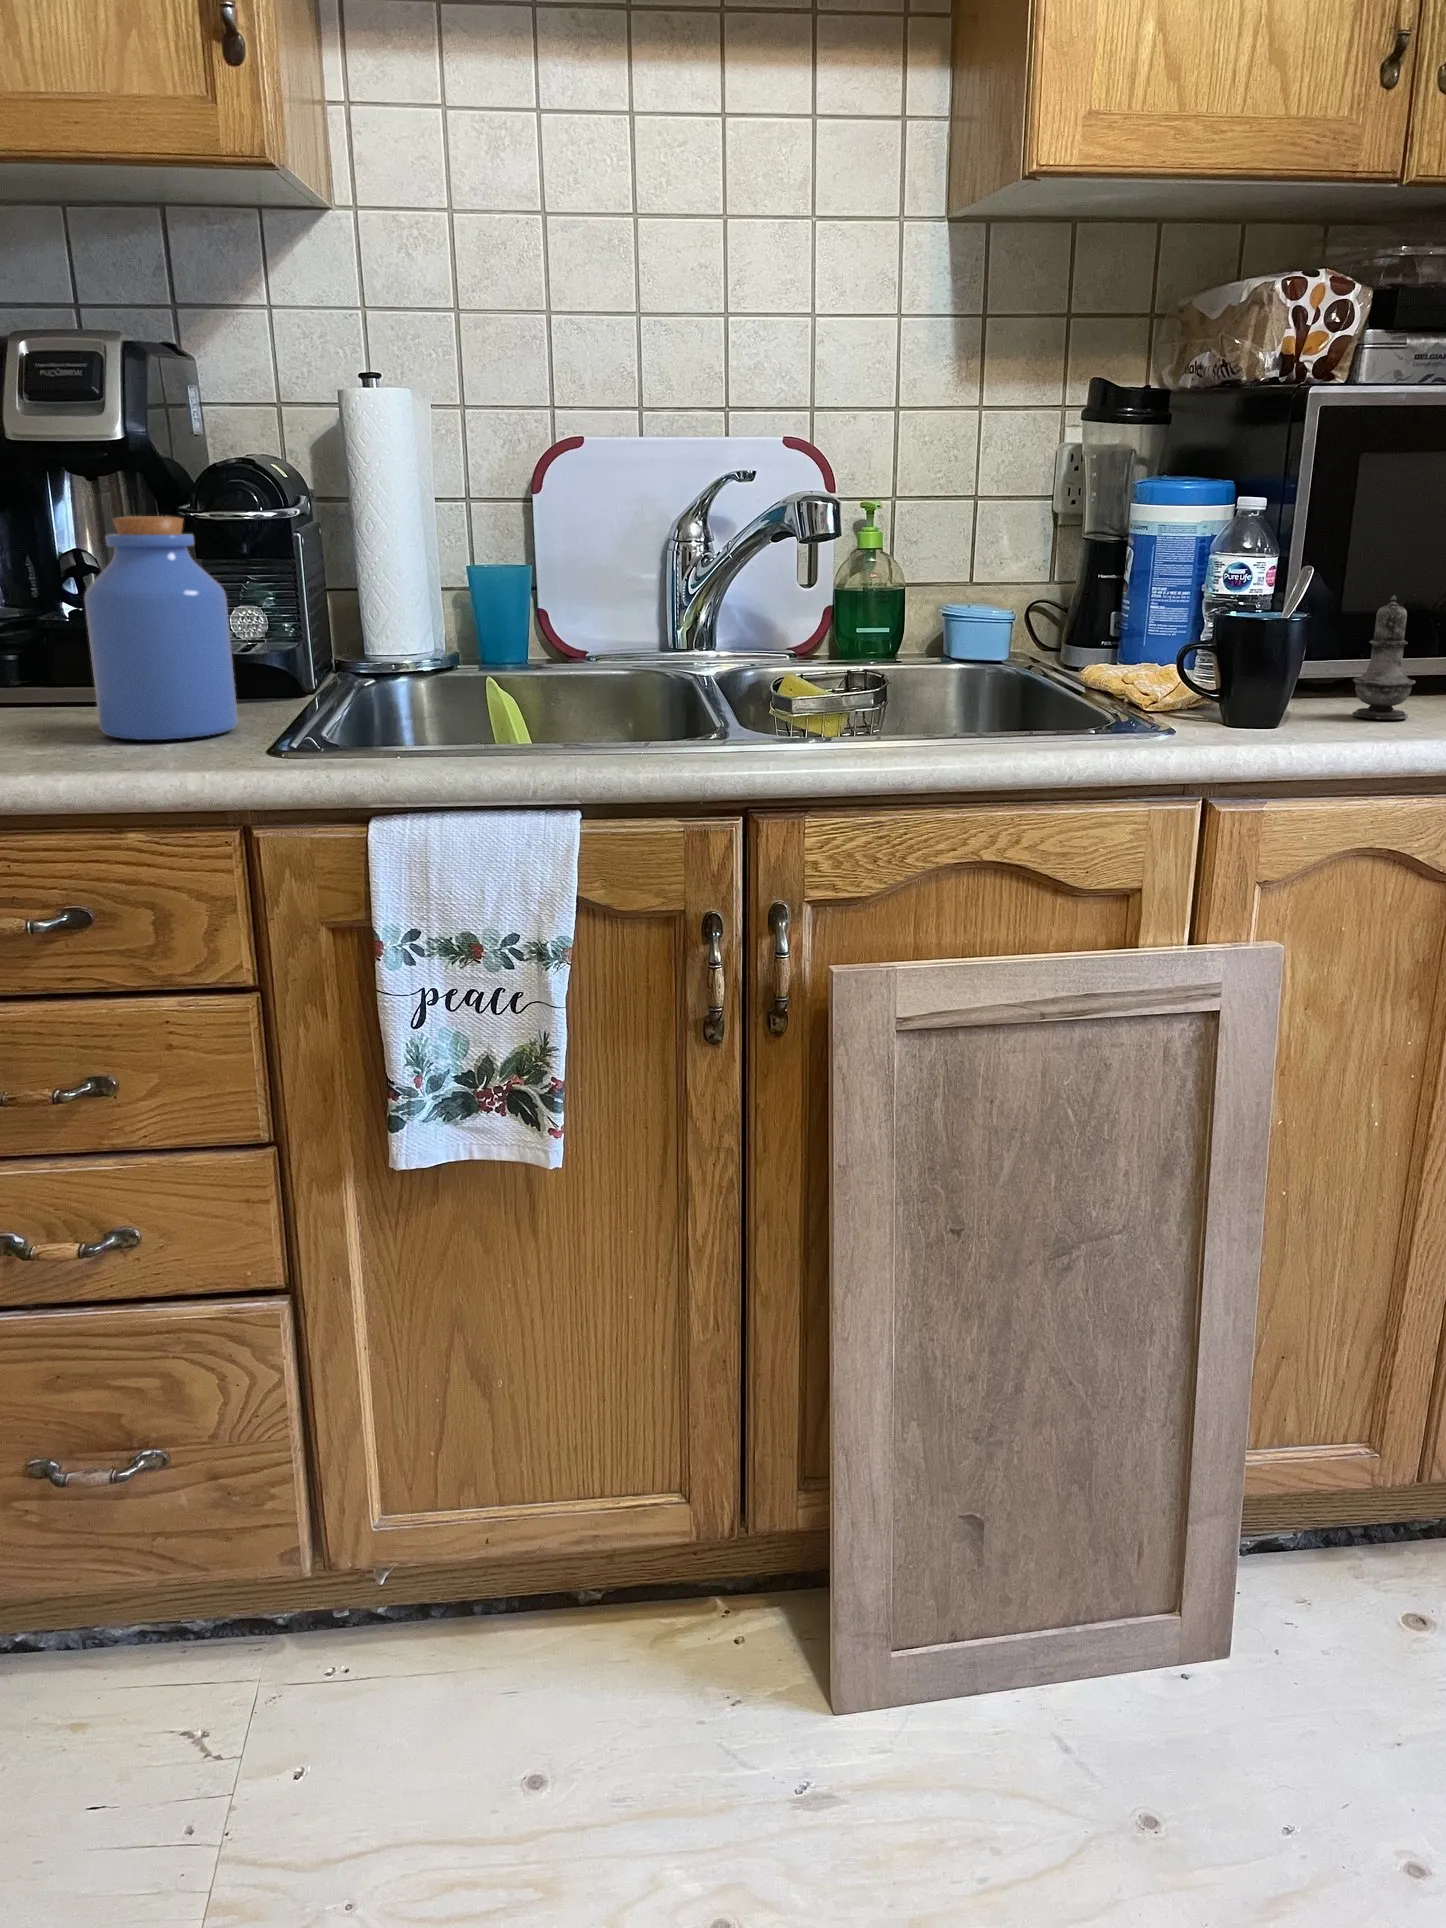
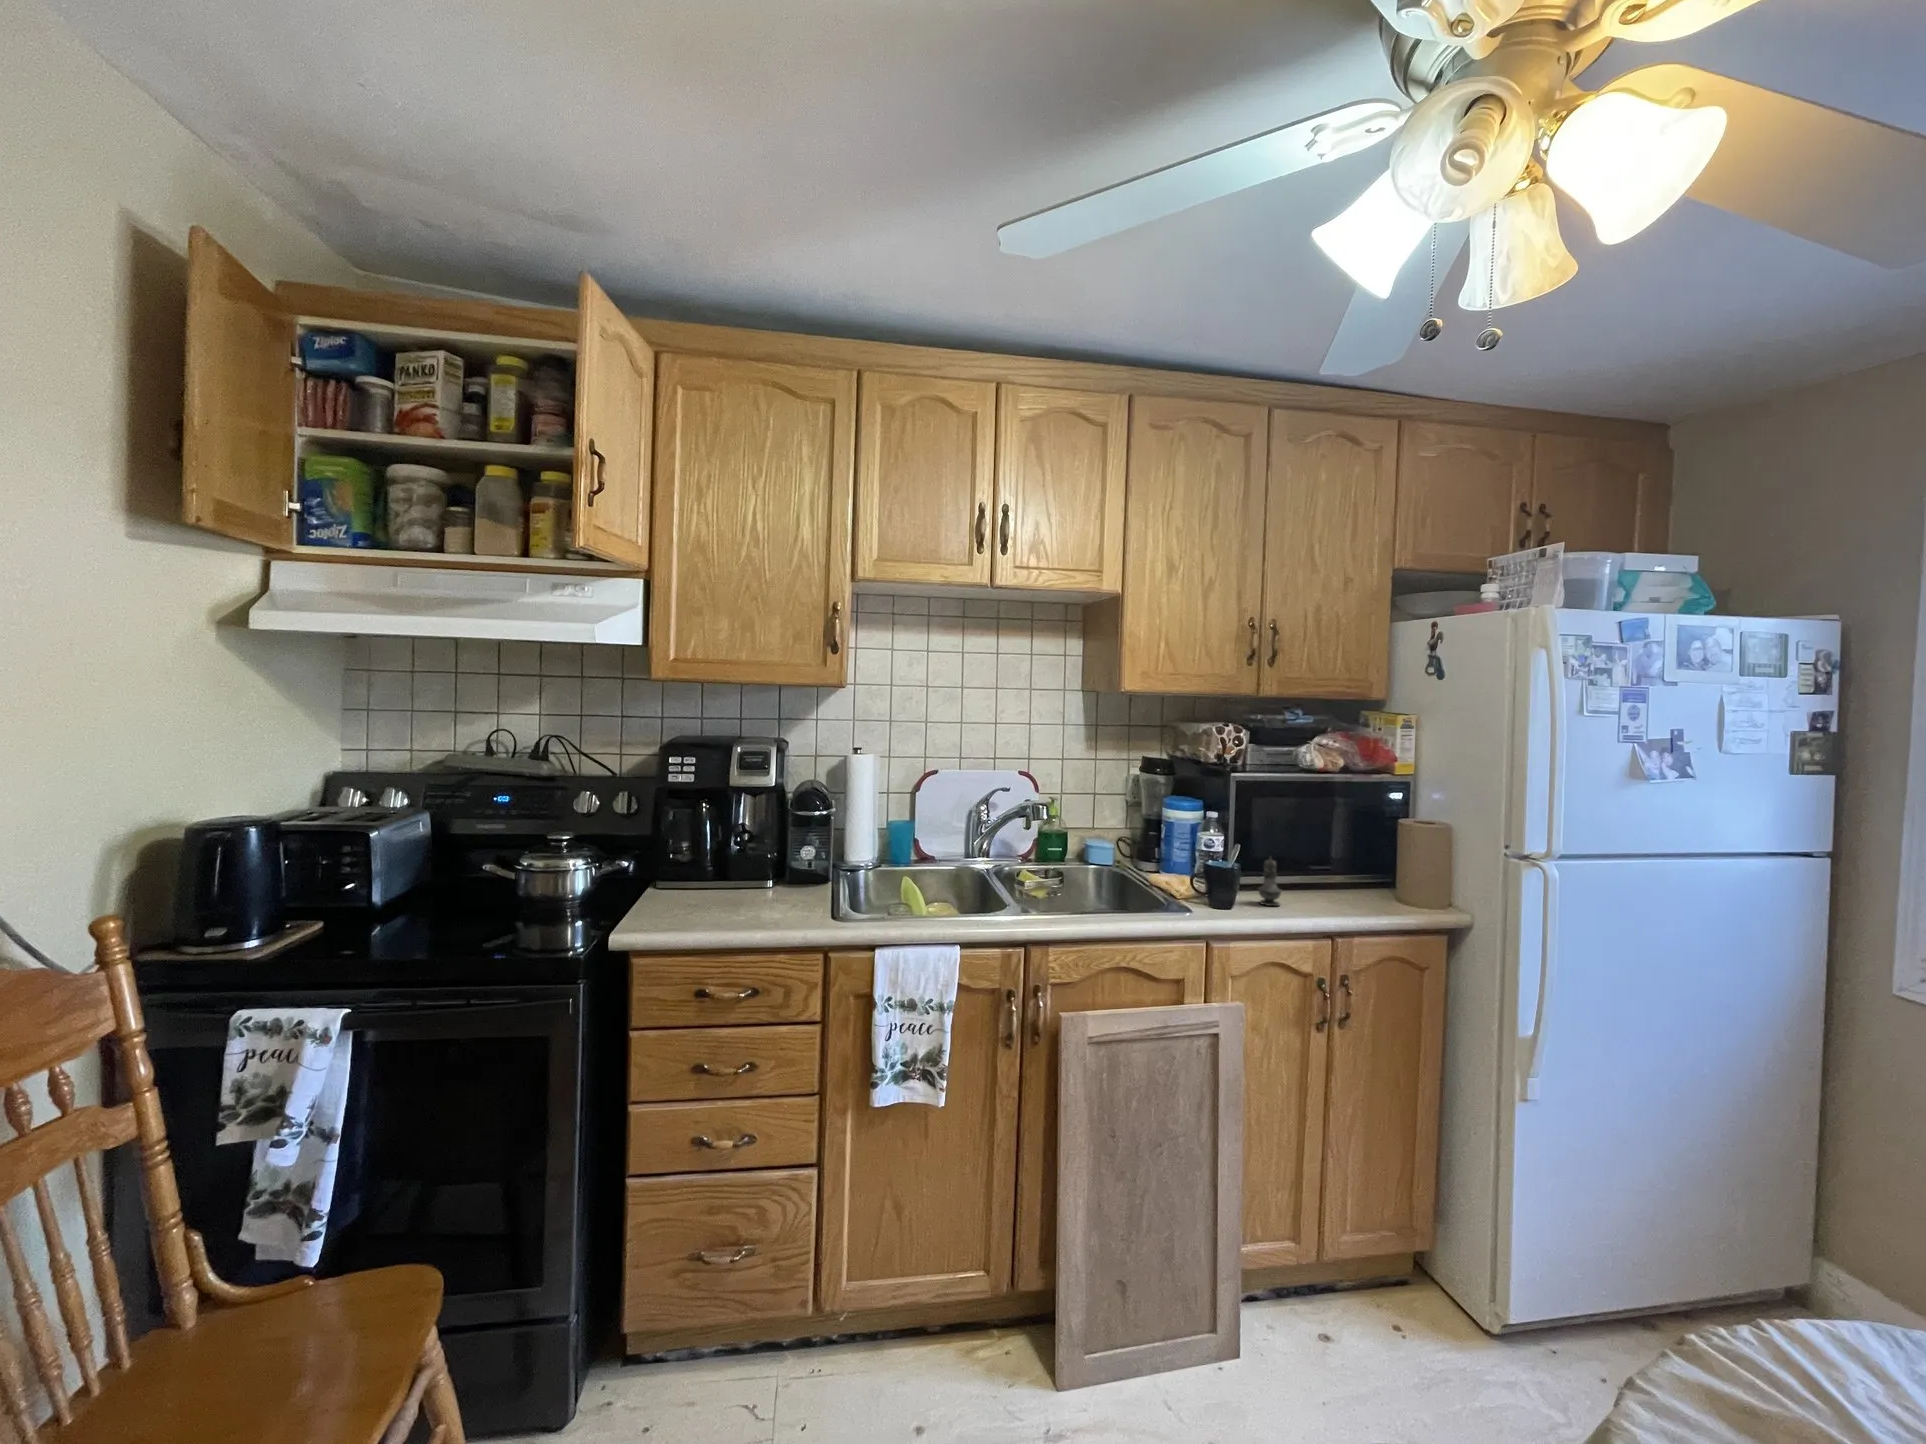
jar: present [85,516,238,740] -> none [756,818,812,910]

